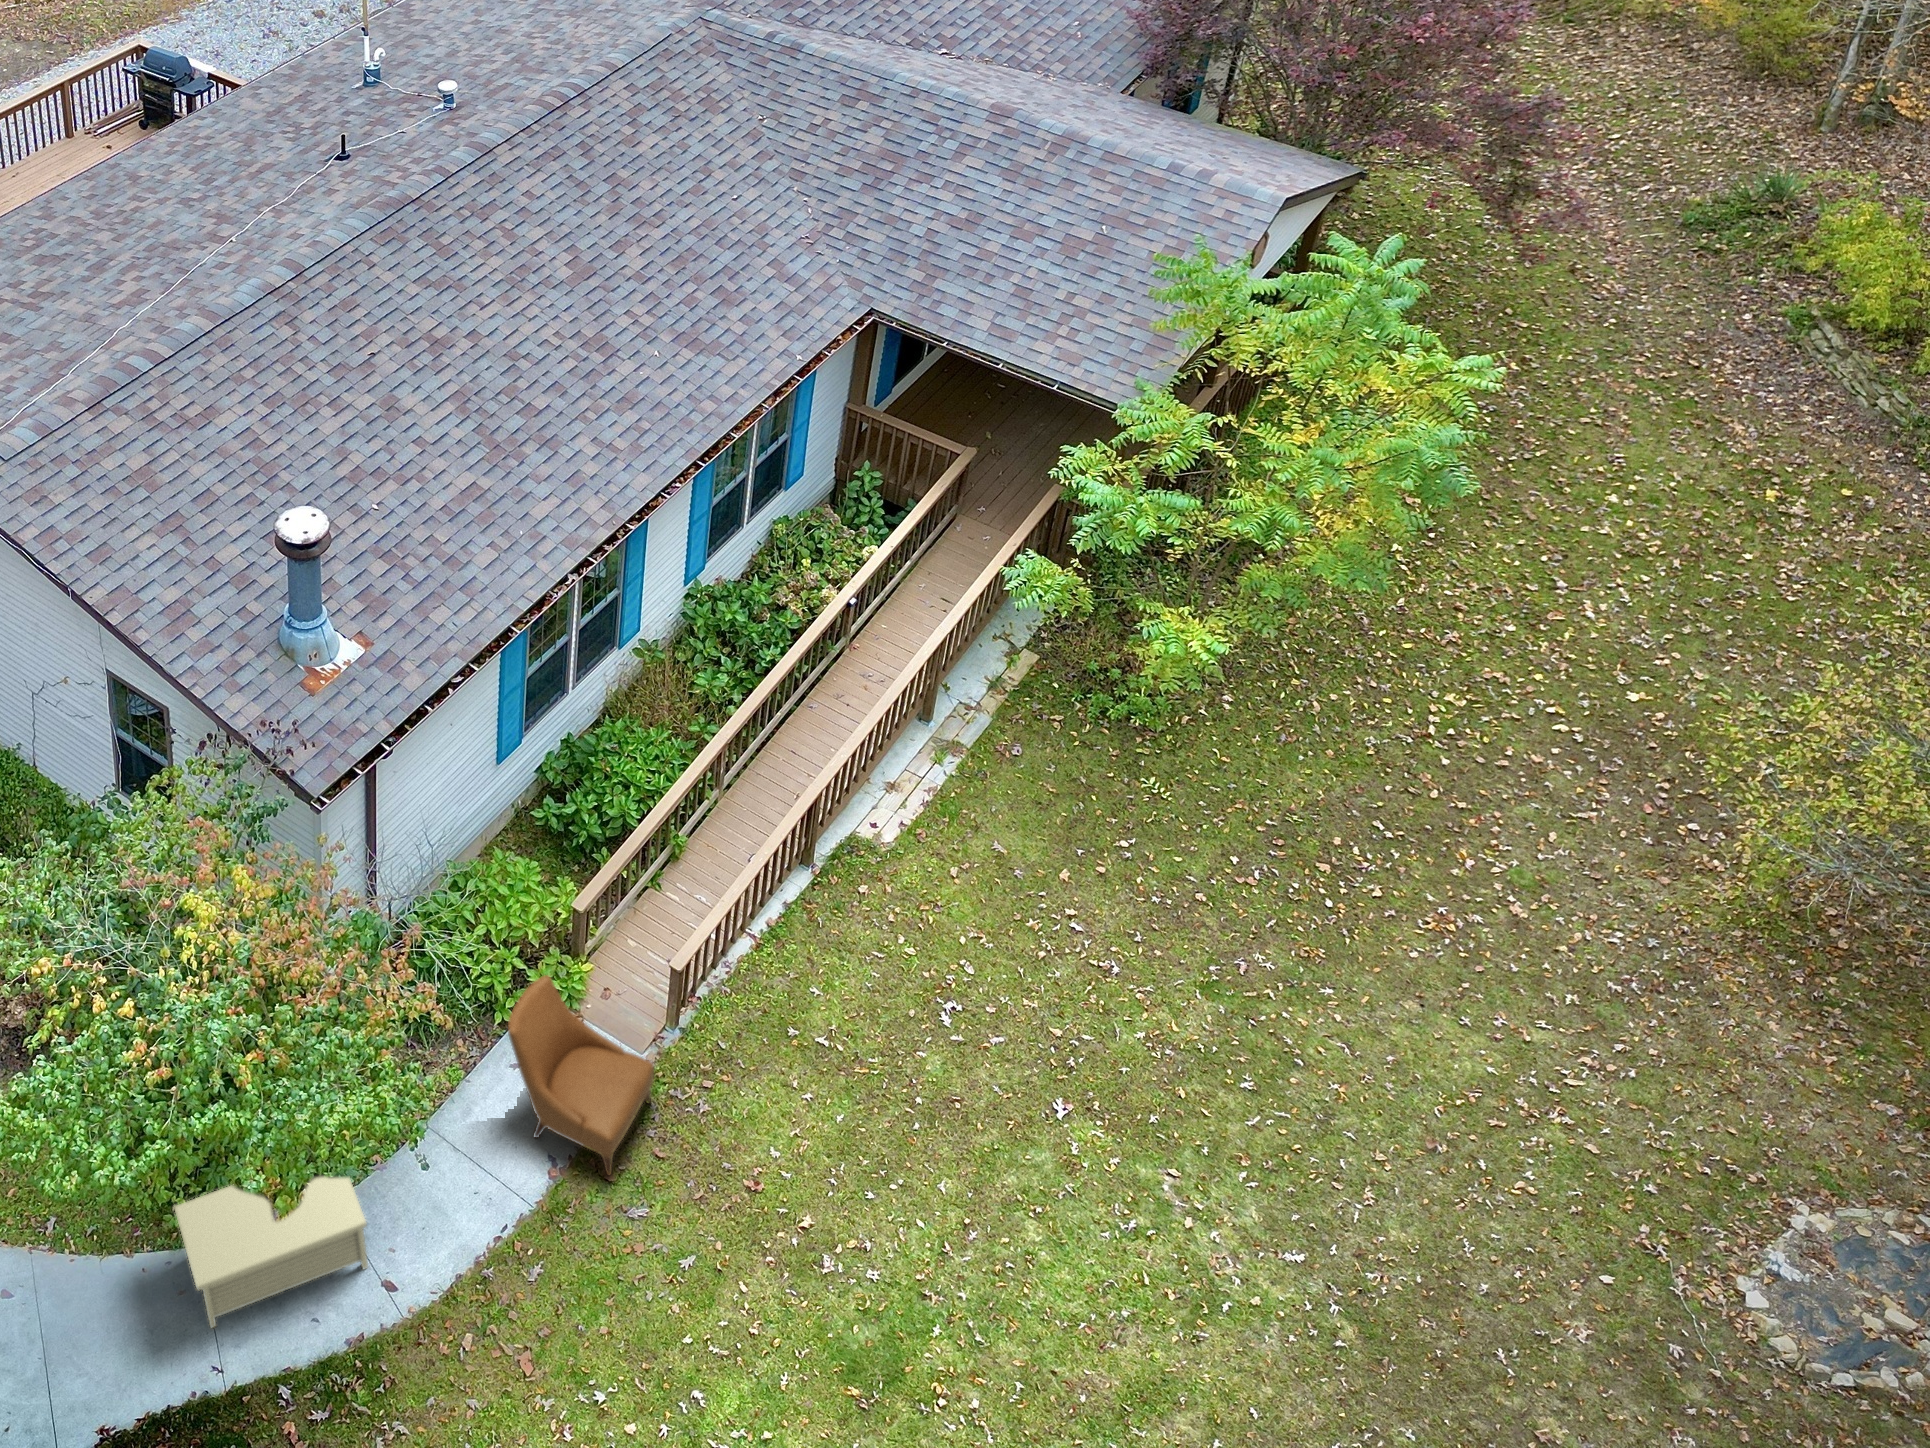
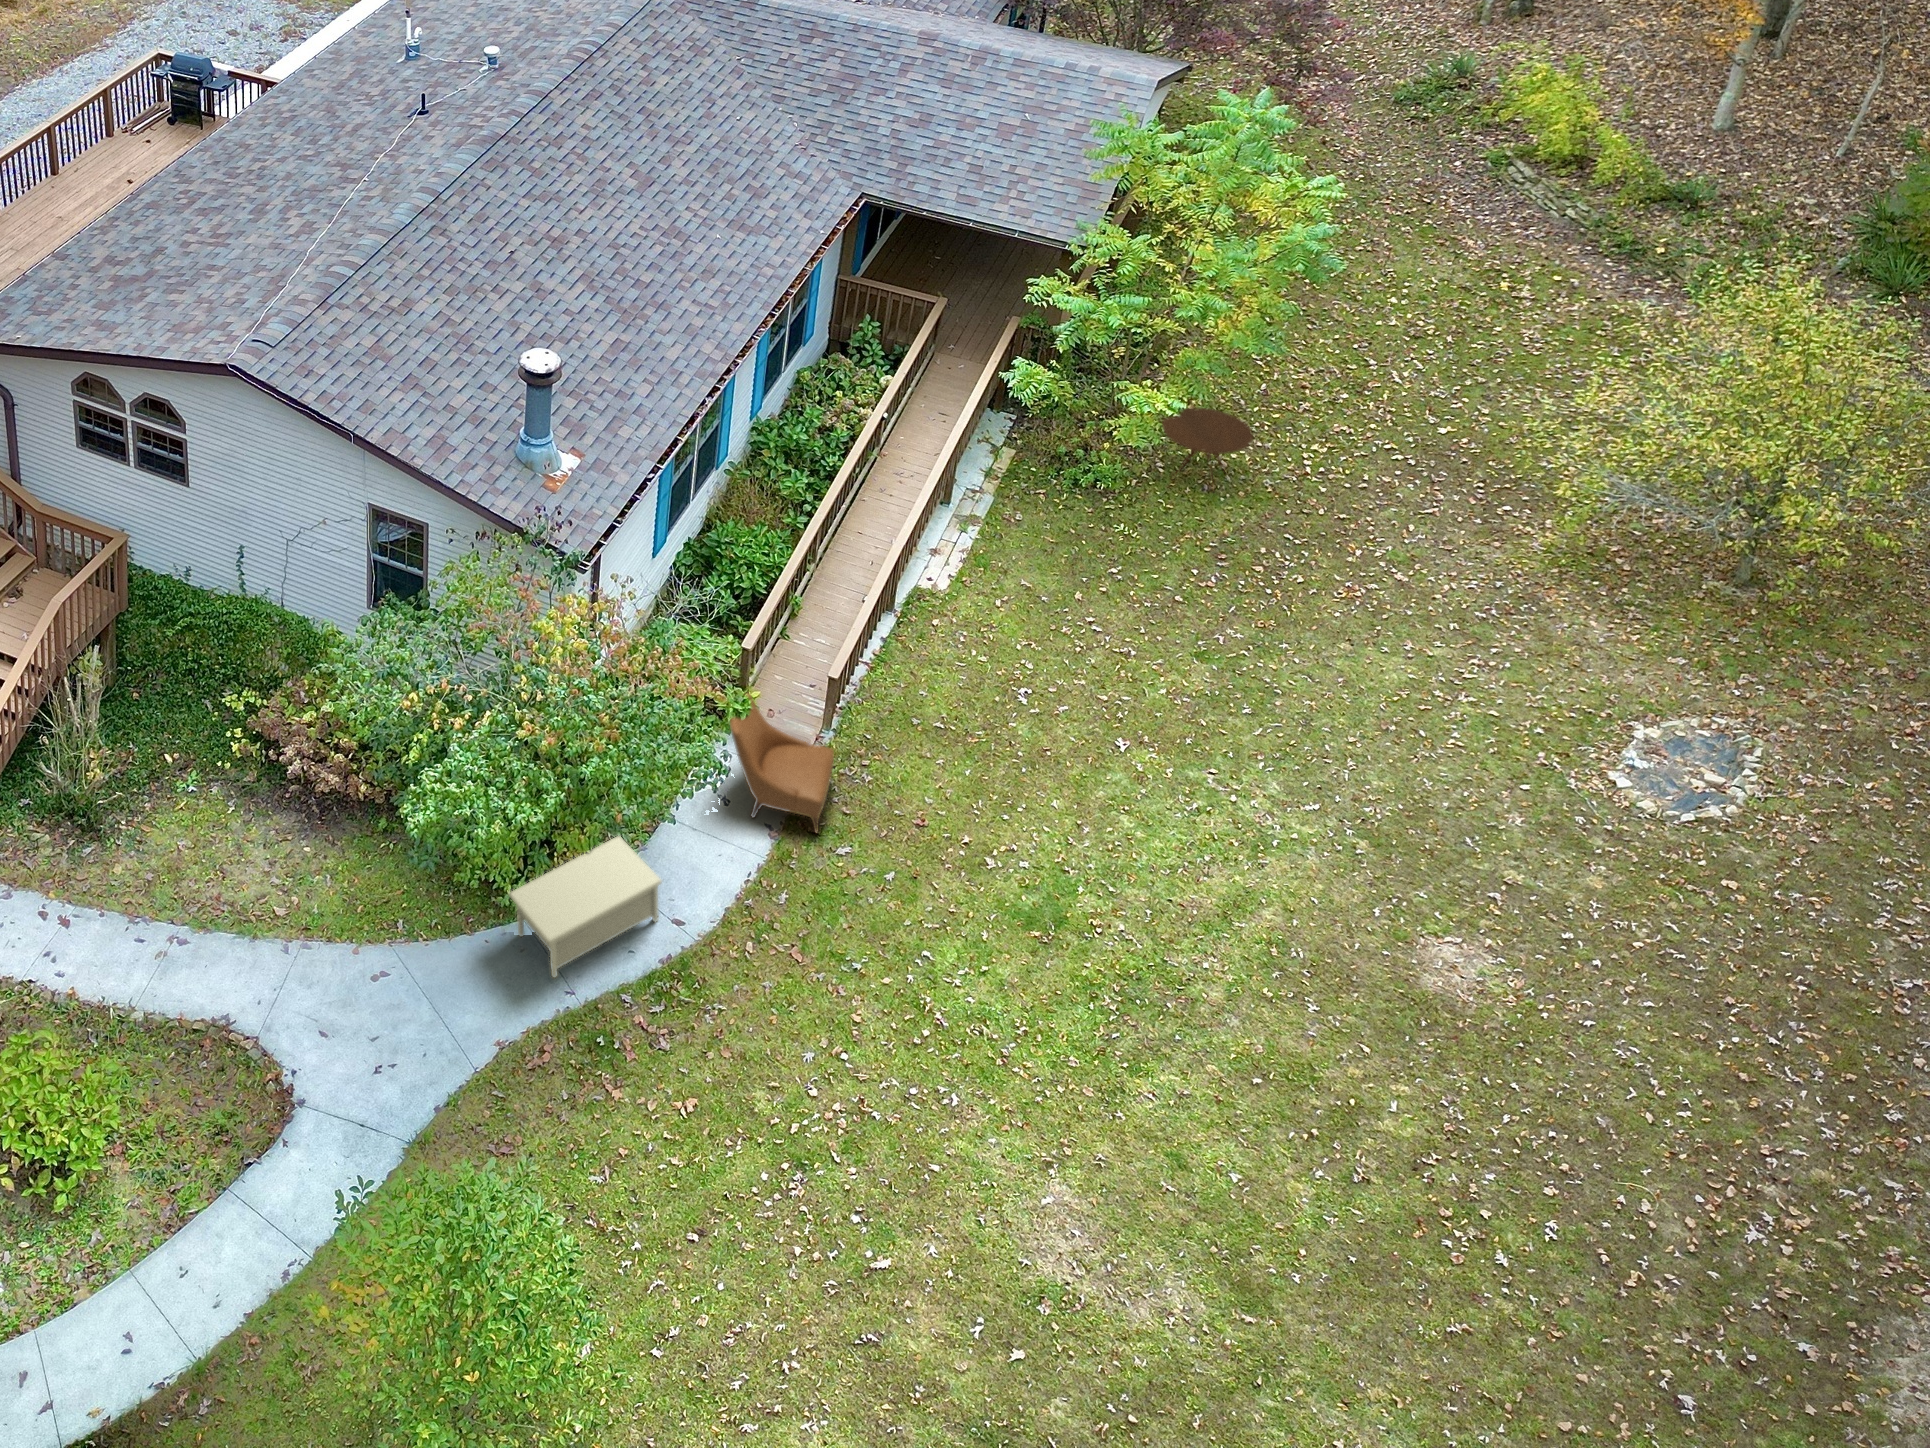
round table: none [1229,632,1351,752] -> present [1162,408,1253,491]

